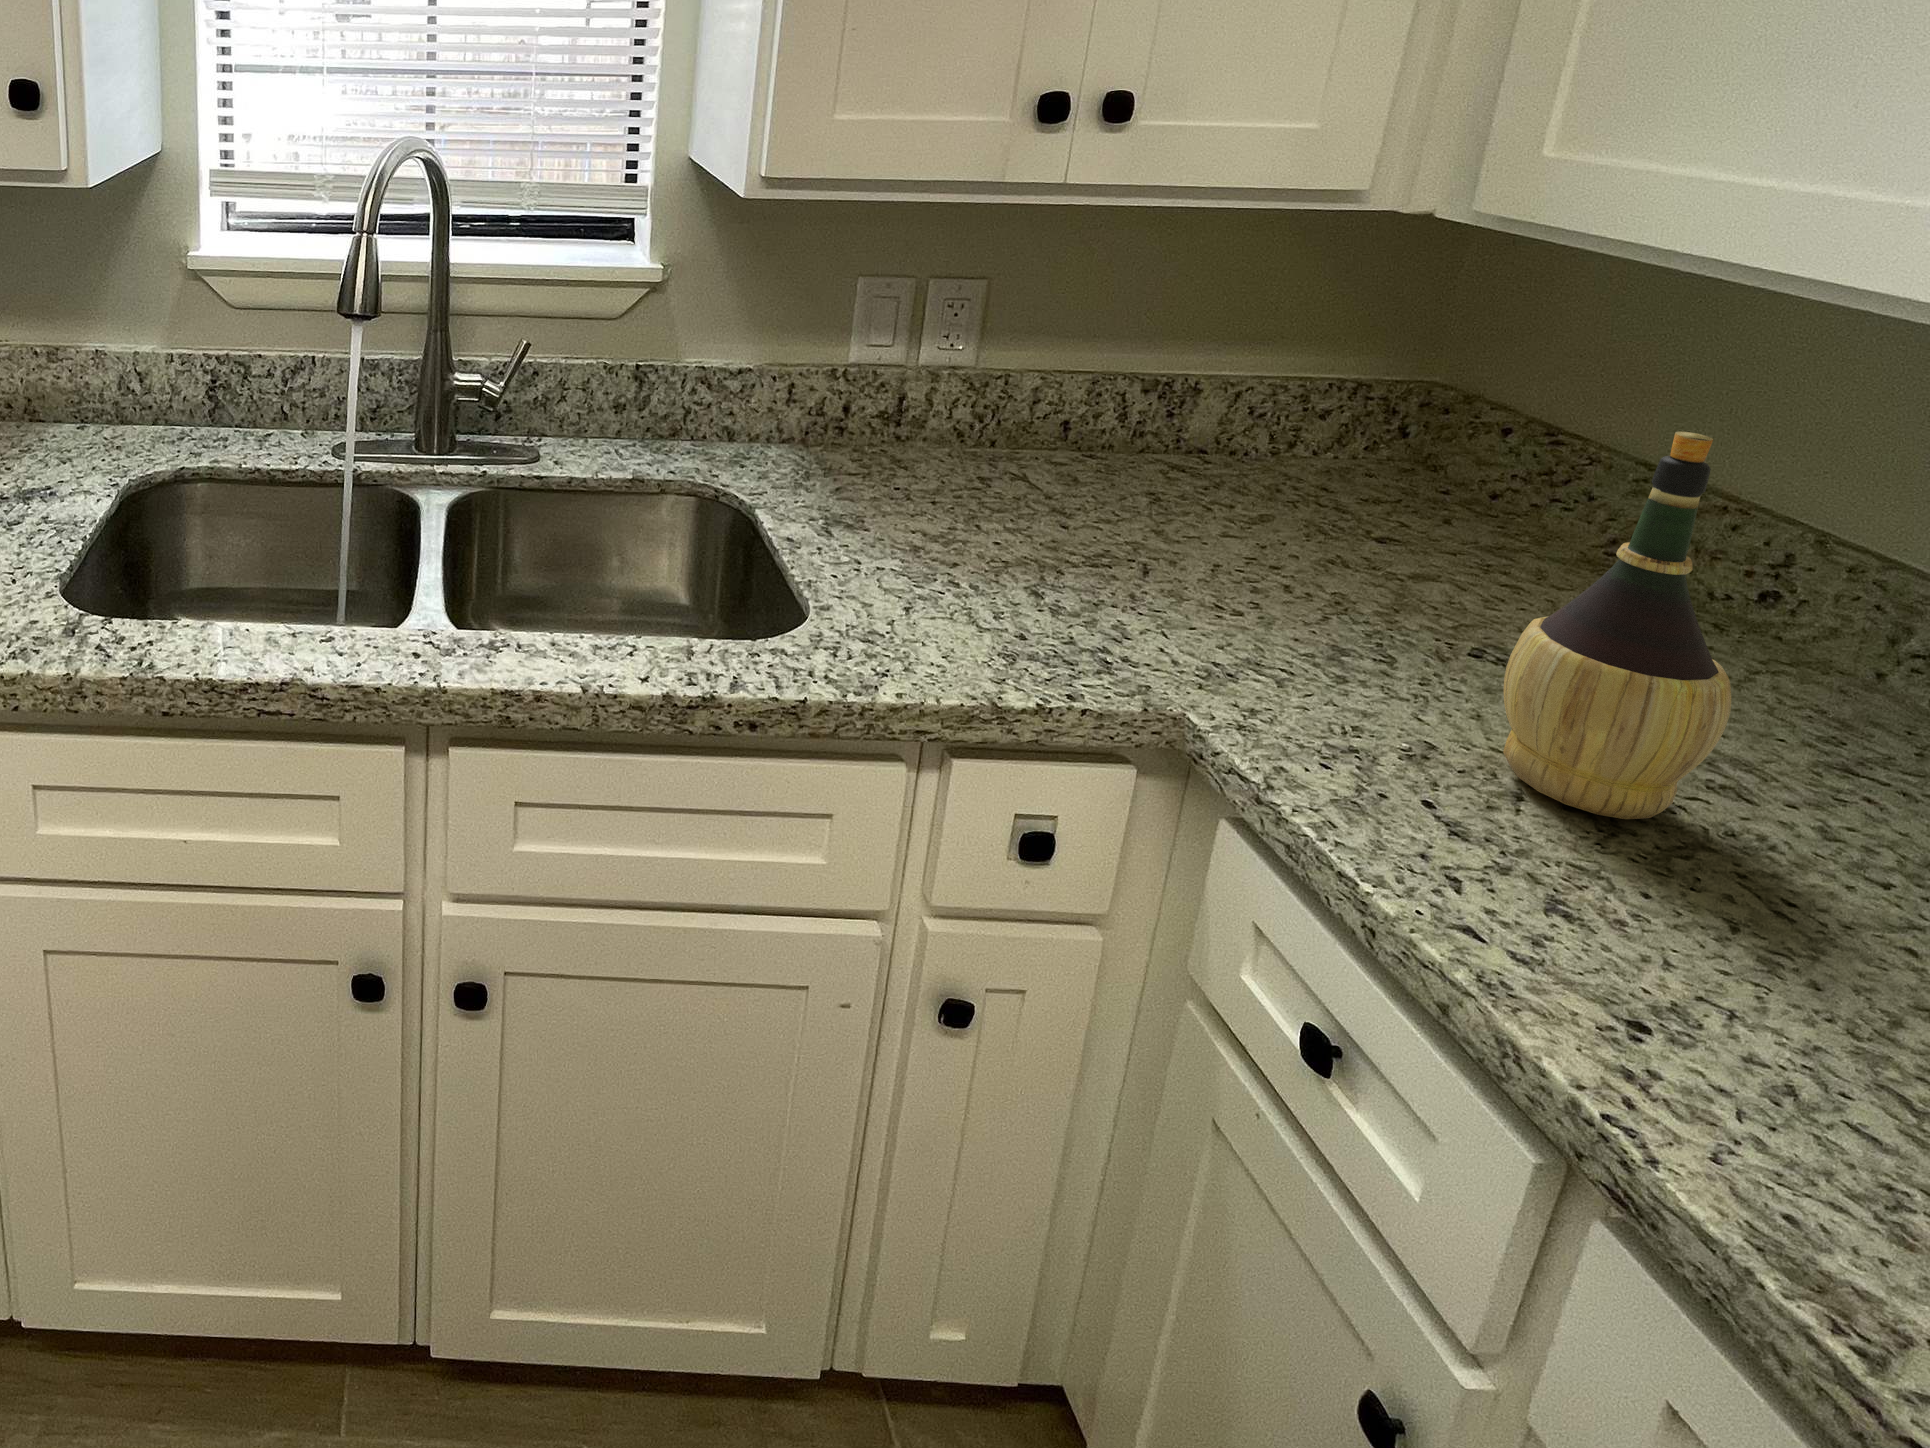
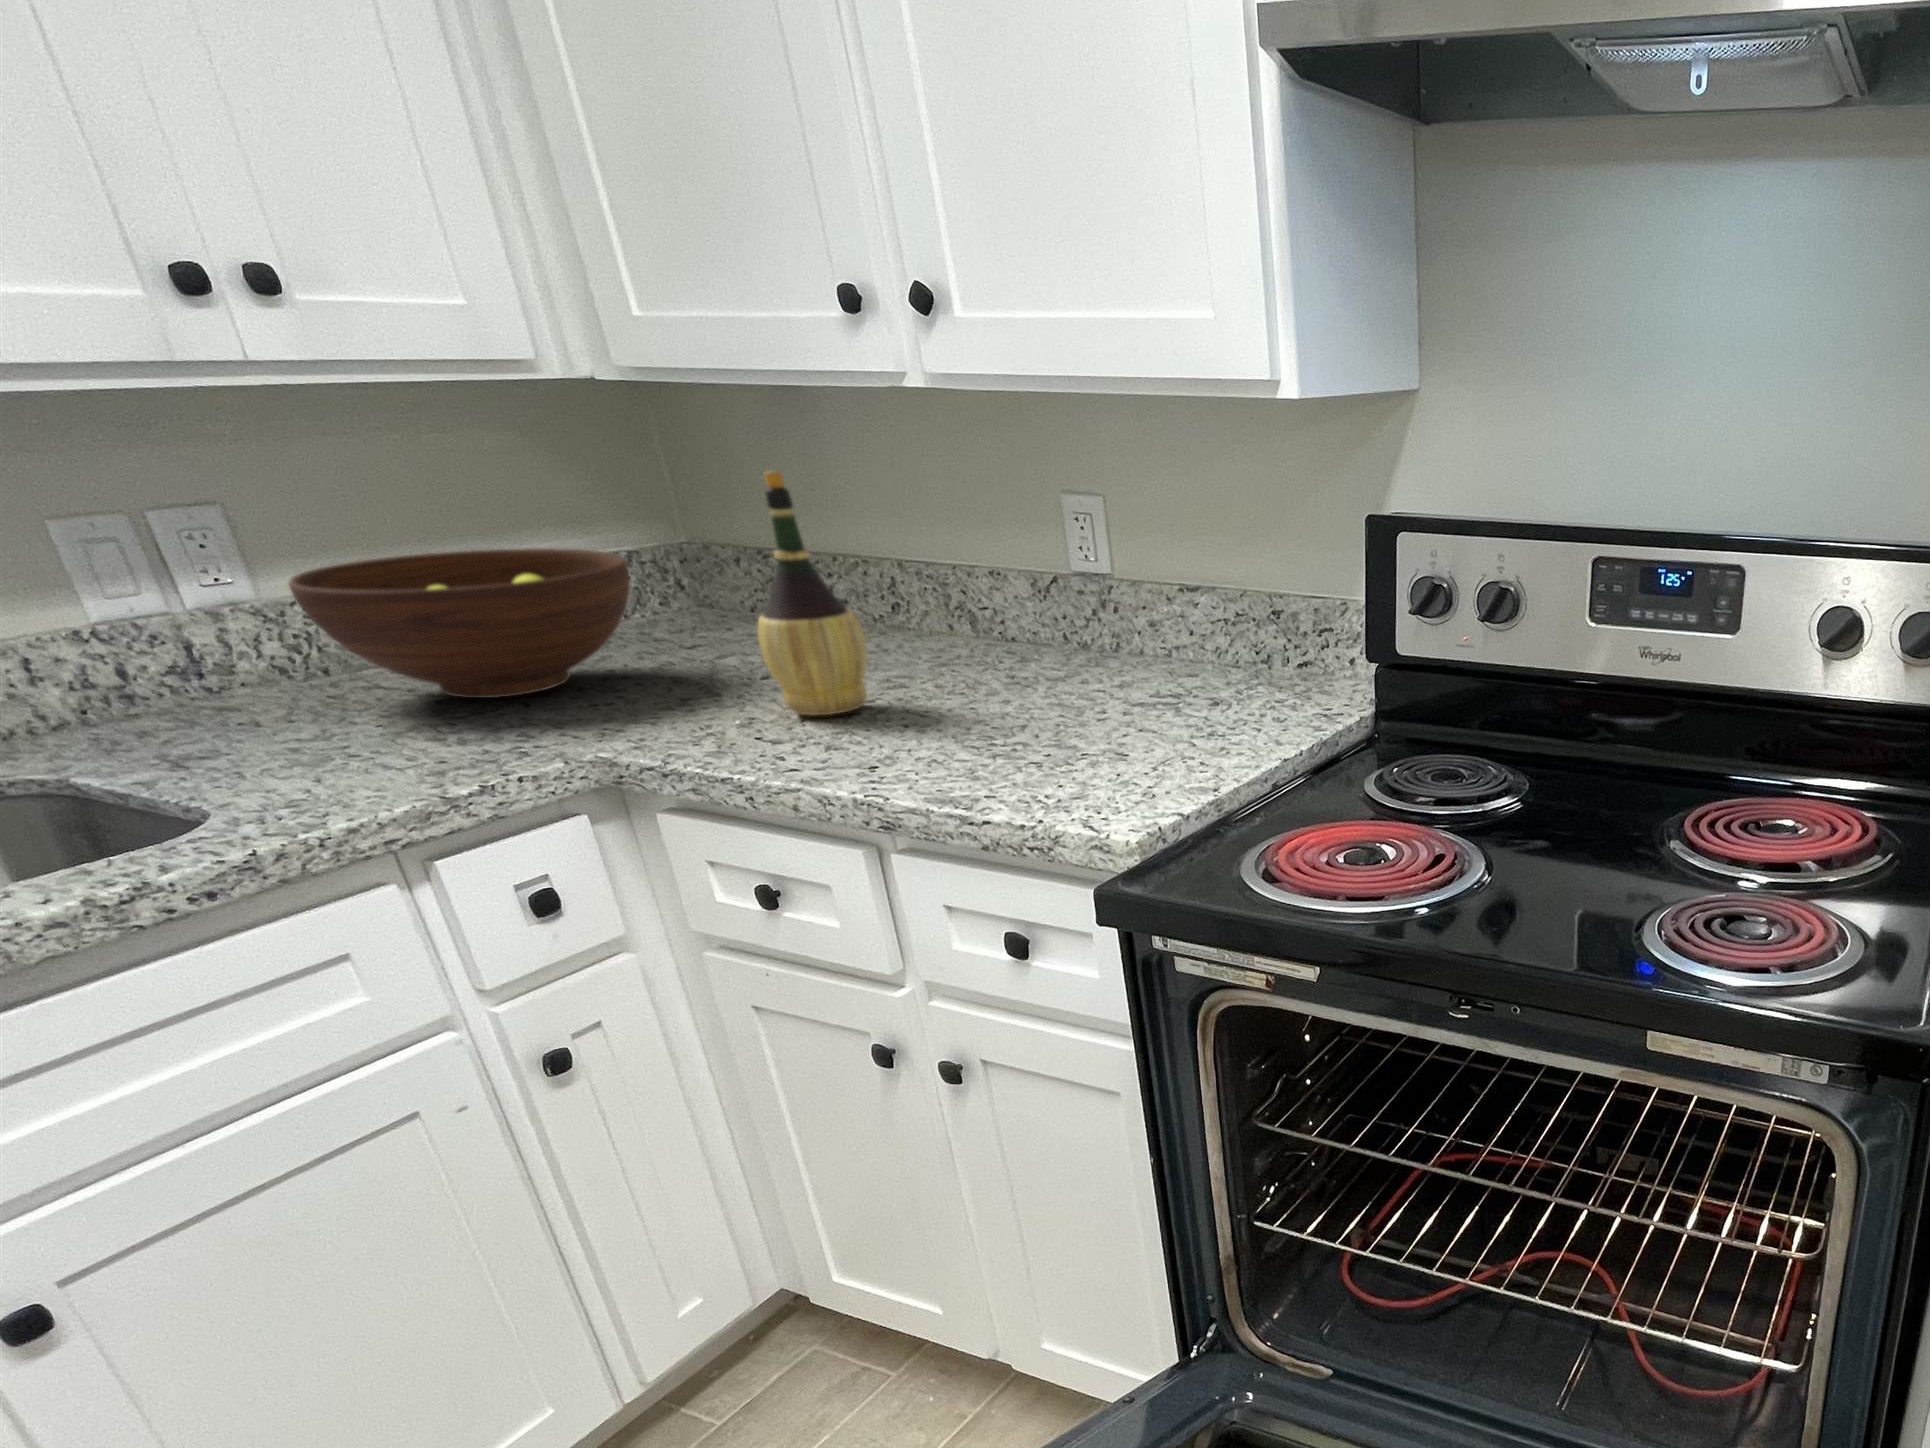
fruit bowl: none [993,361,1357,555] -> present [289,548,630,698]

